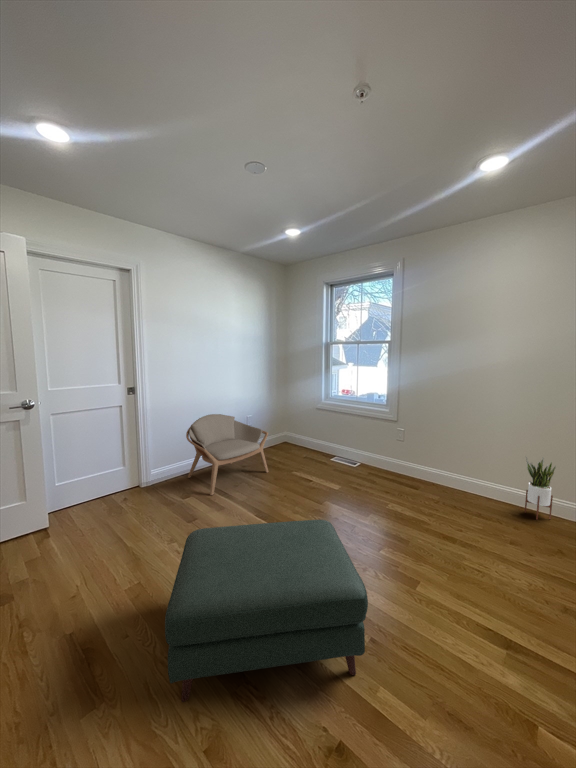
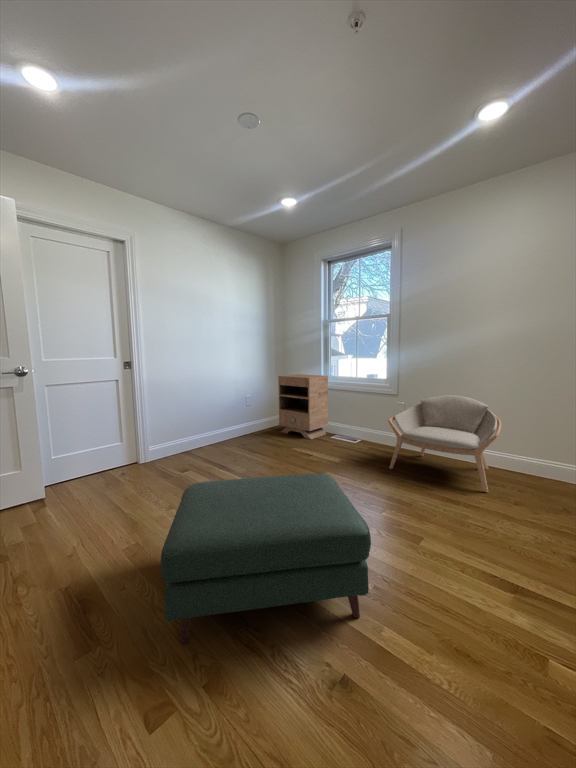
nightstand: none [279,394,328,461] -> present [278,374,328,439]
armchair: present [186,414,268,495] -> present [388,395,501,492]
potted plant: present [525,457,556,520] -> none [529,419,560,484]

